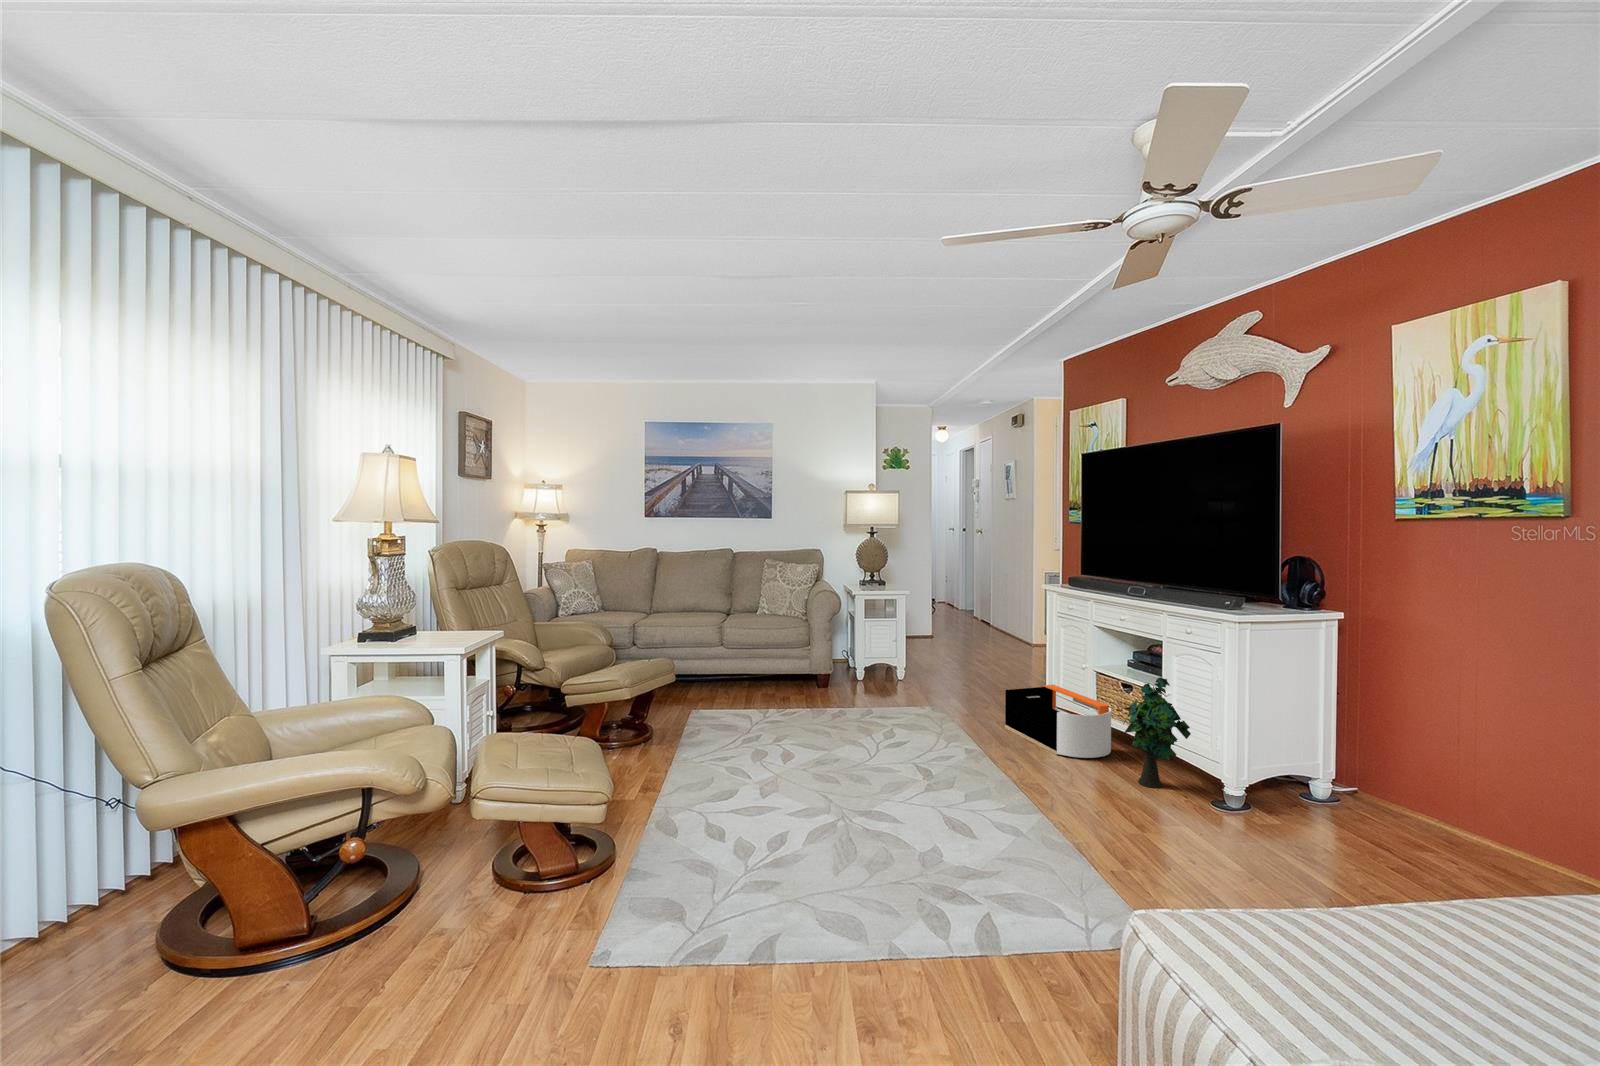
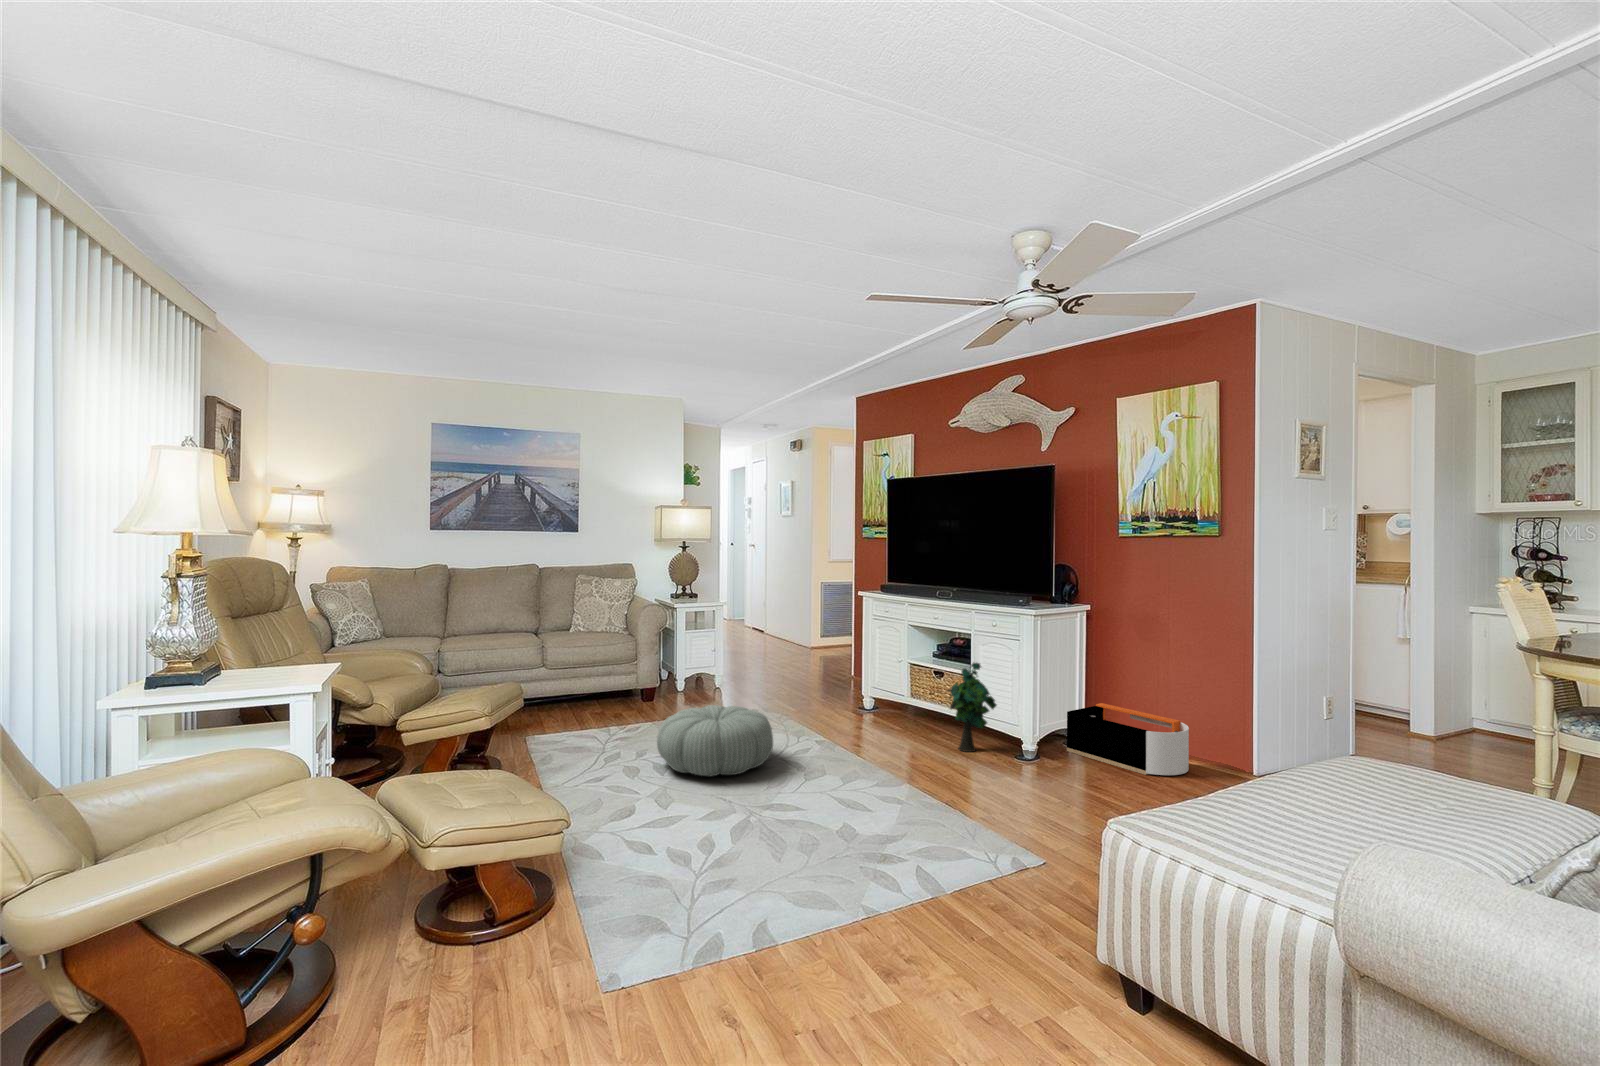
storage bin: present [1005,685,1111,758] -> present [1067,703,1189,775]
pouf: none [783,700,904,777] -> present [657,705,773,777]

